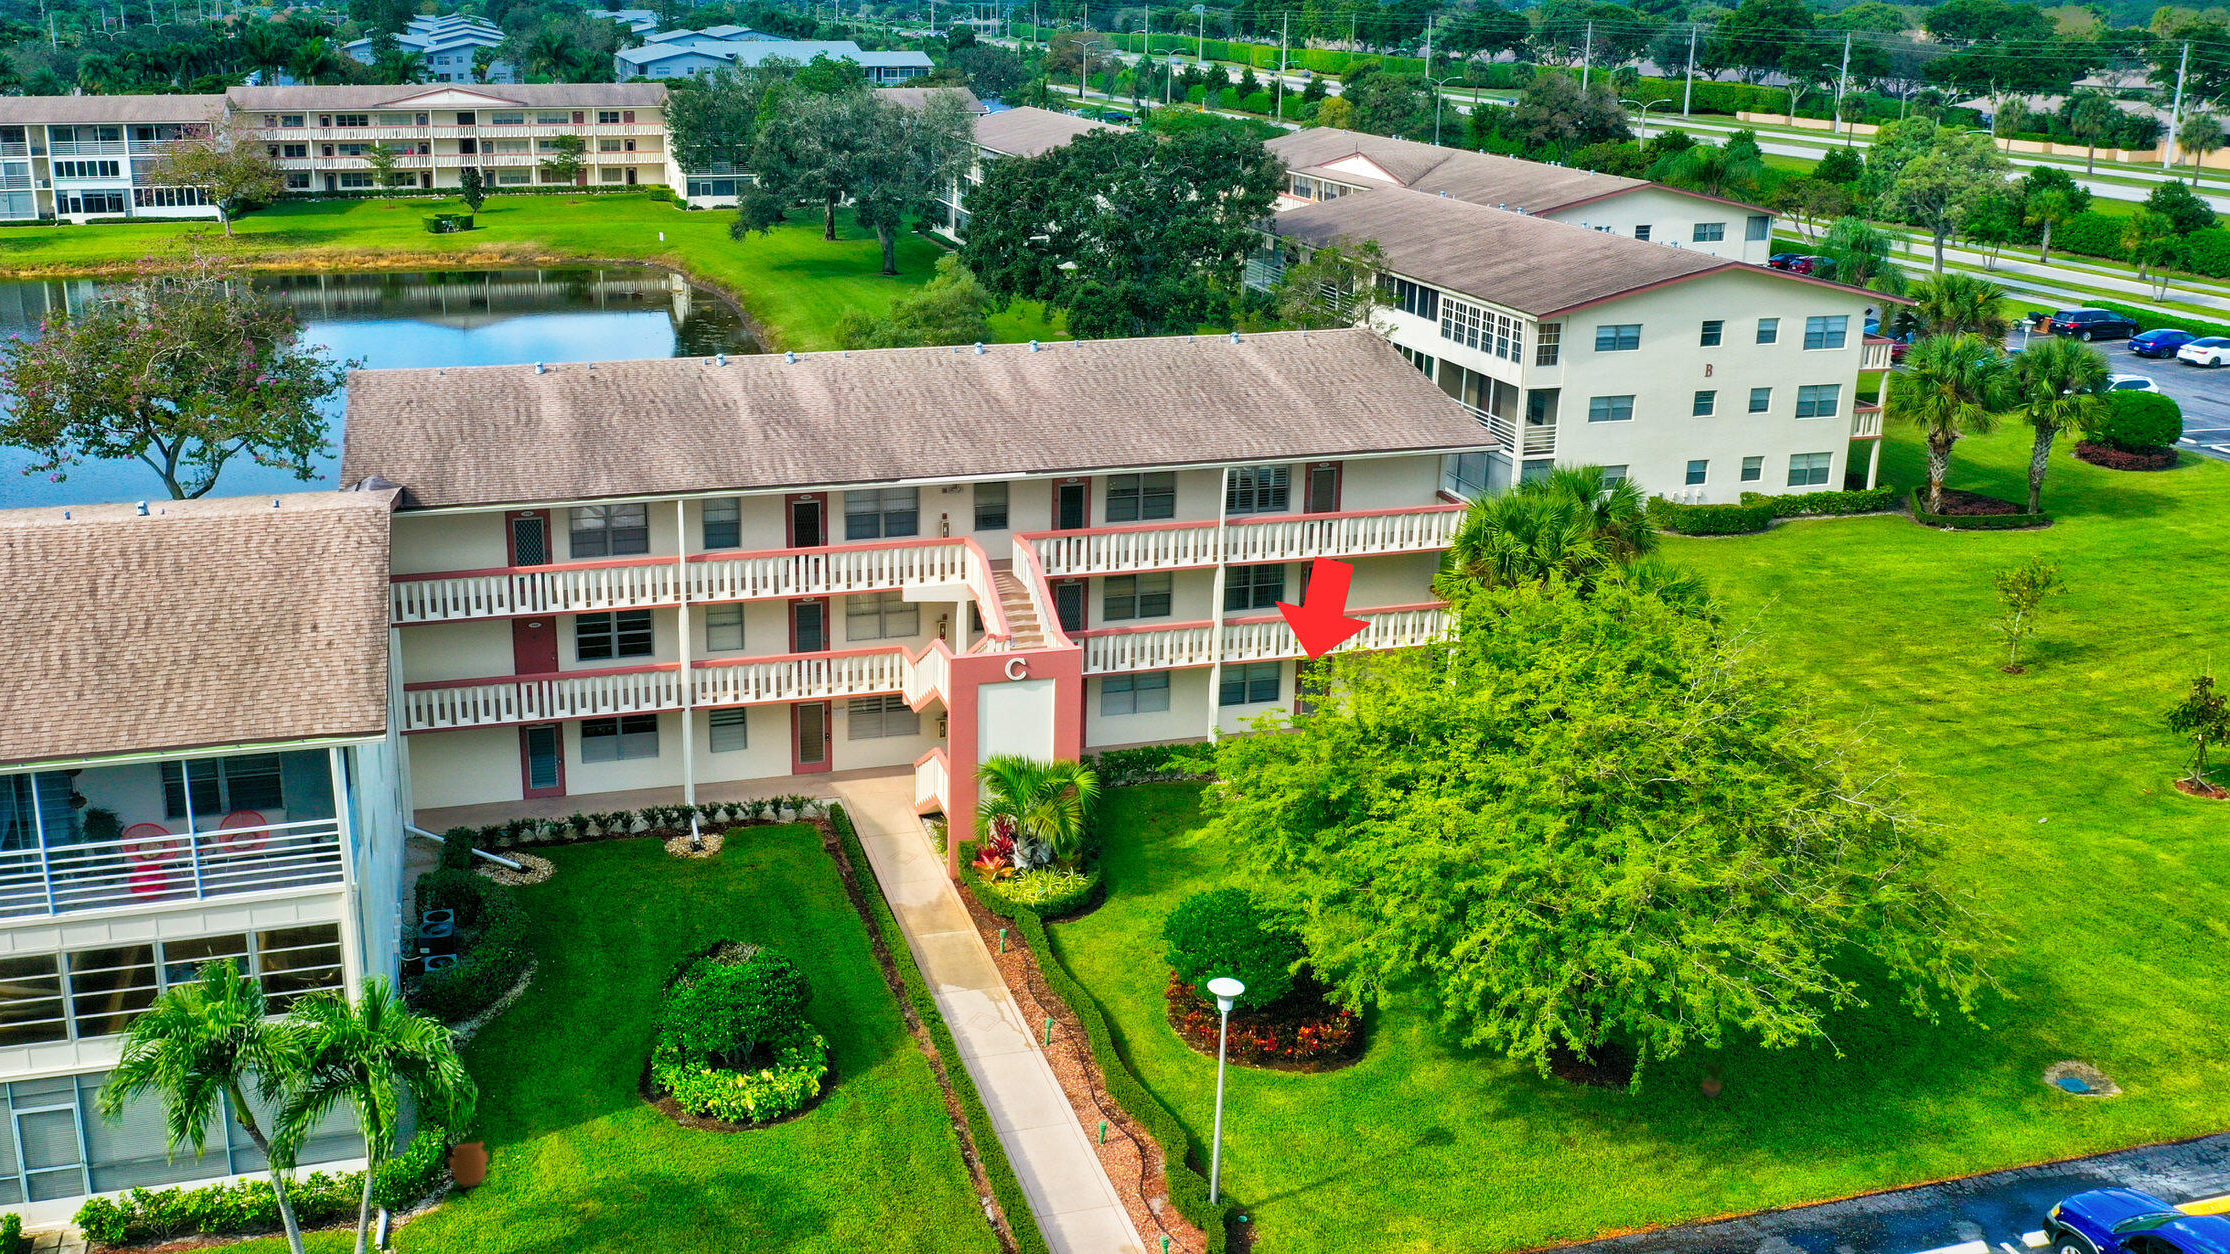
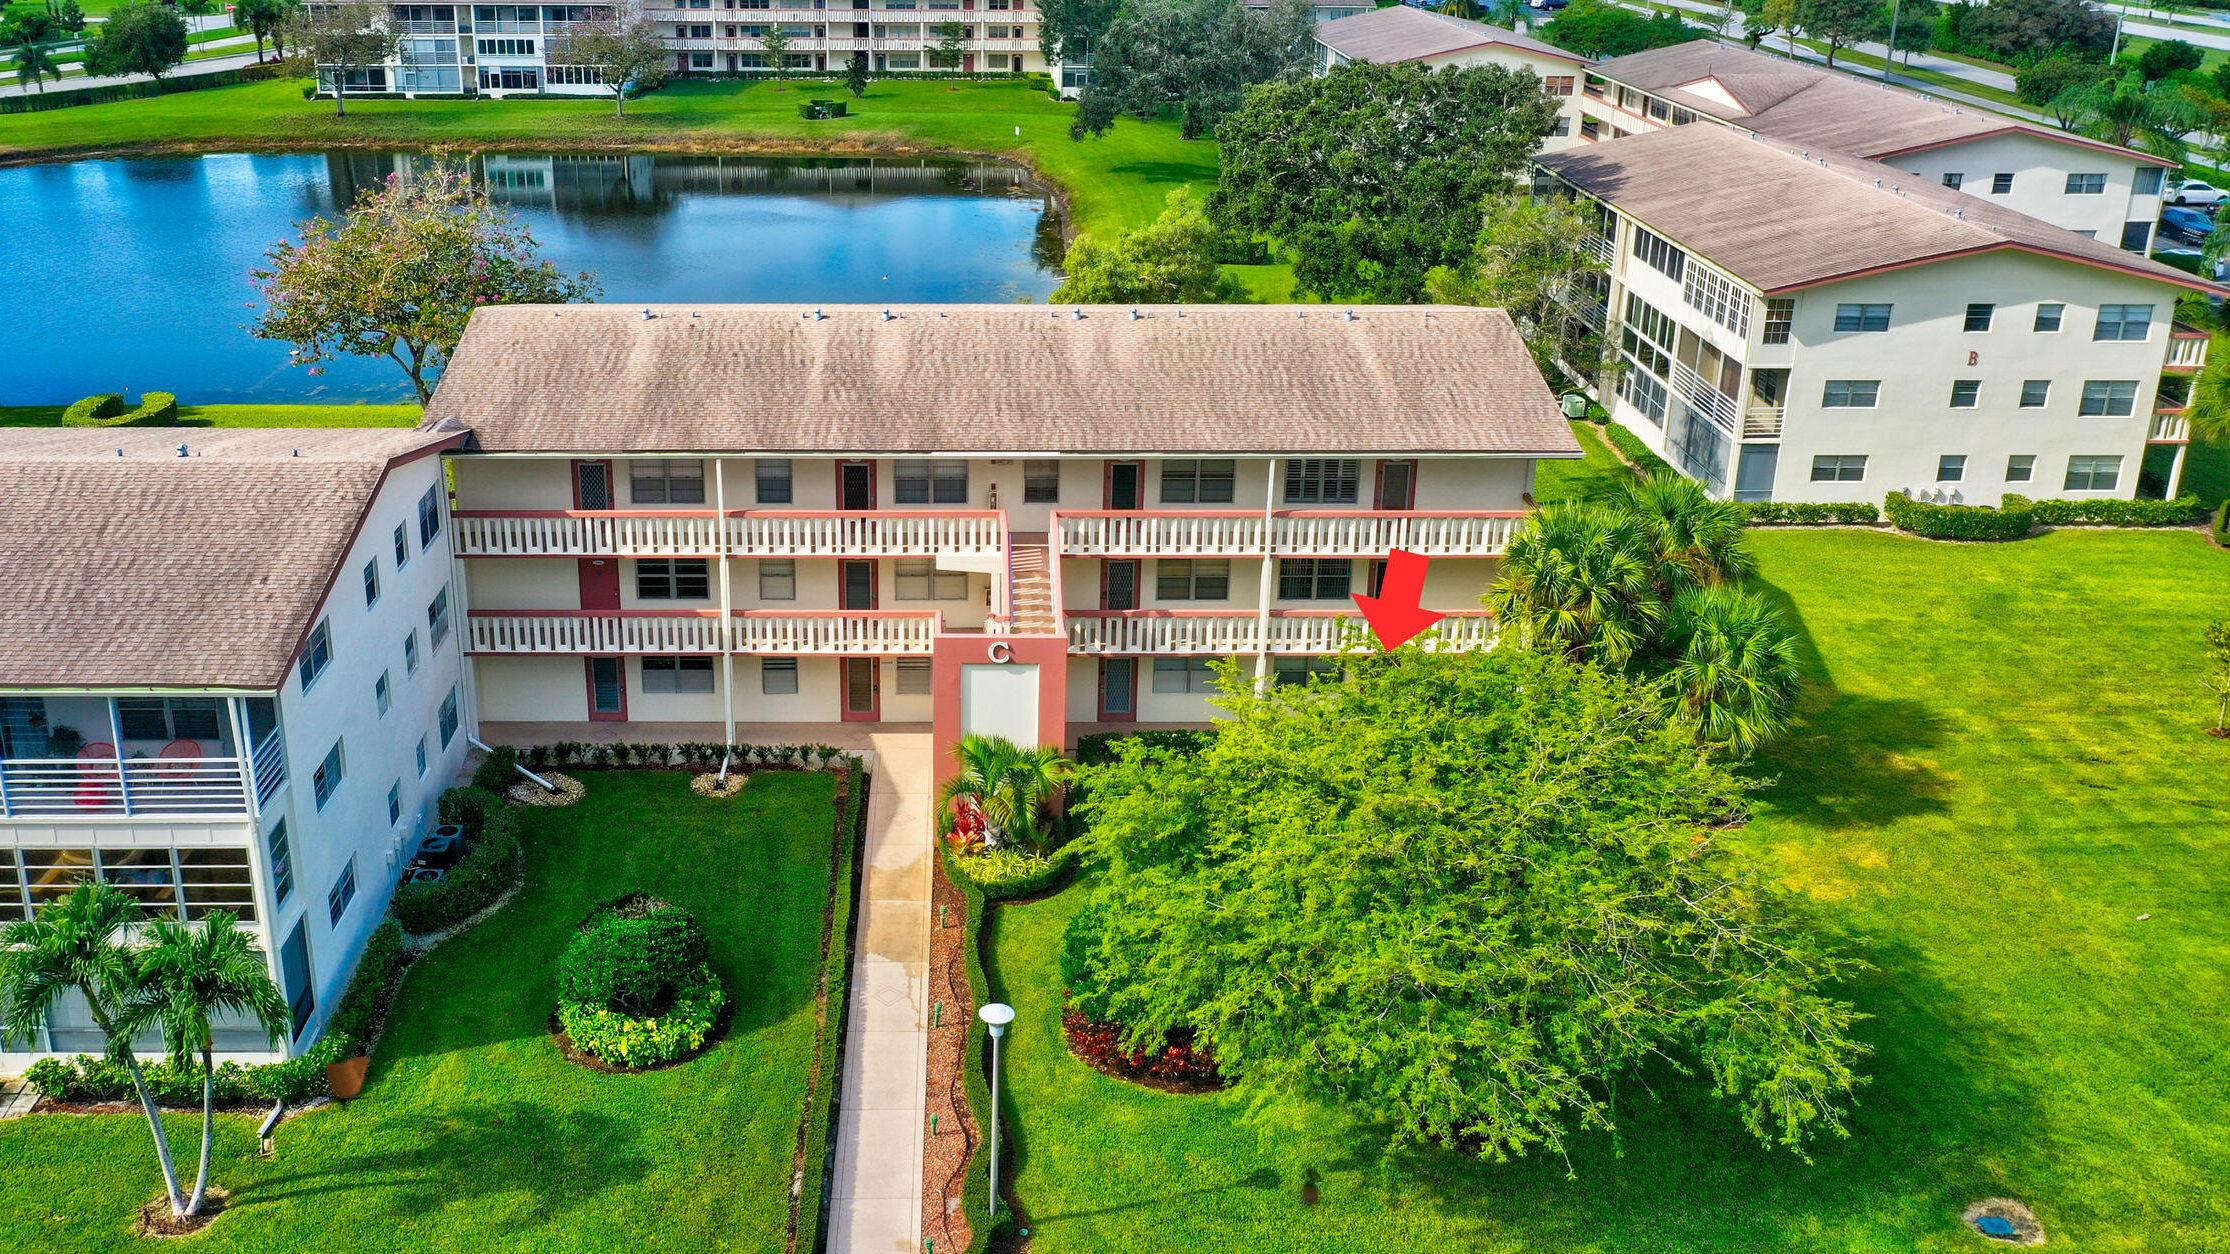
potted tree: present [1702,1062,1725,1097] -> present [1300,1167,1323,1205]

